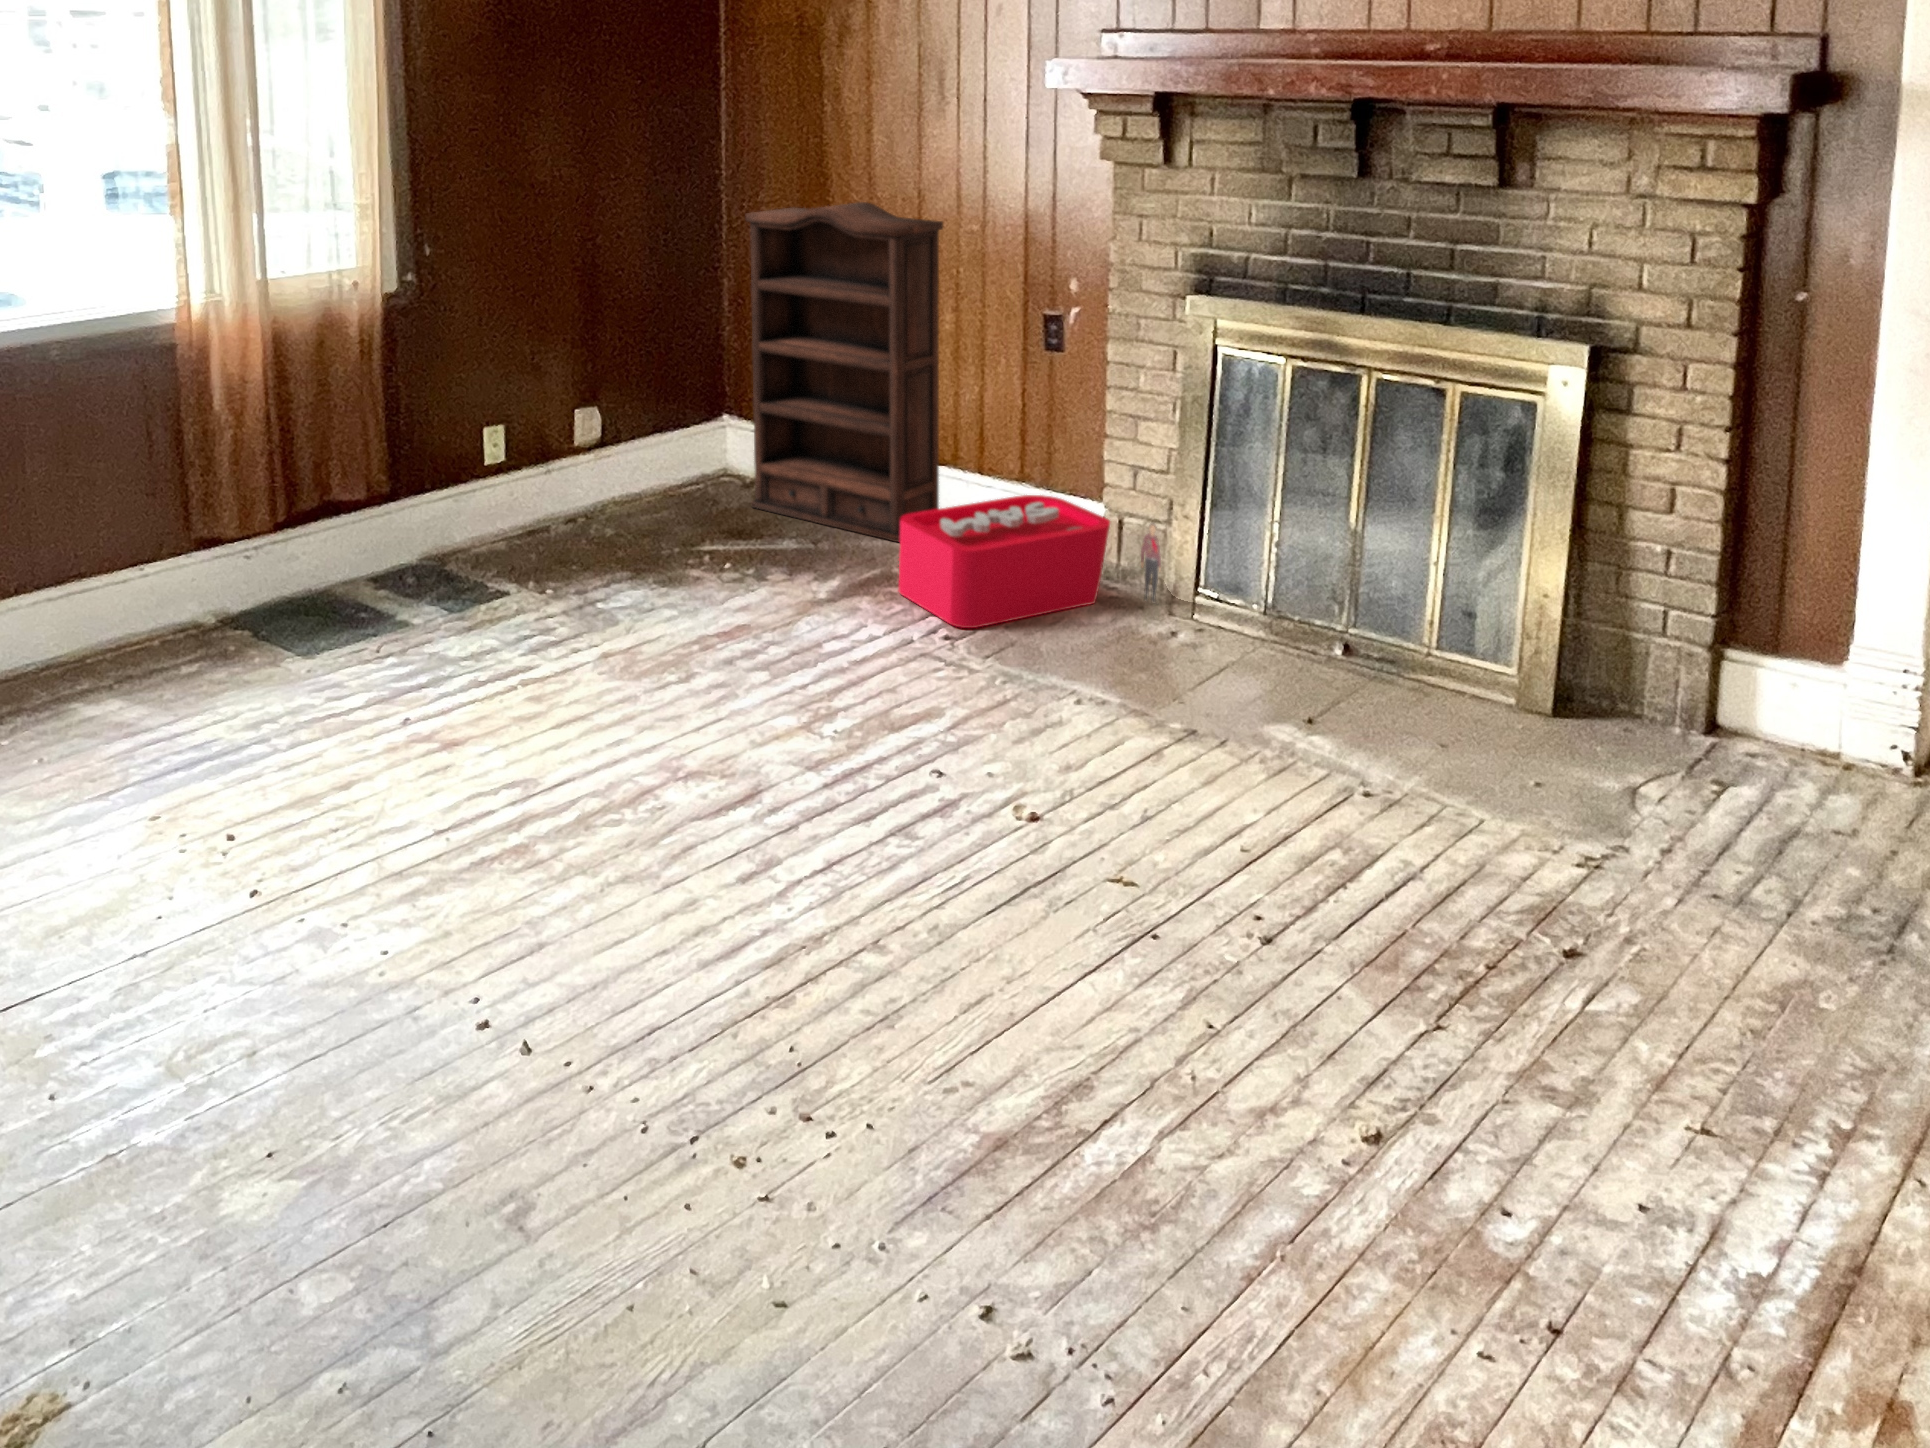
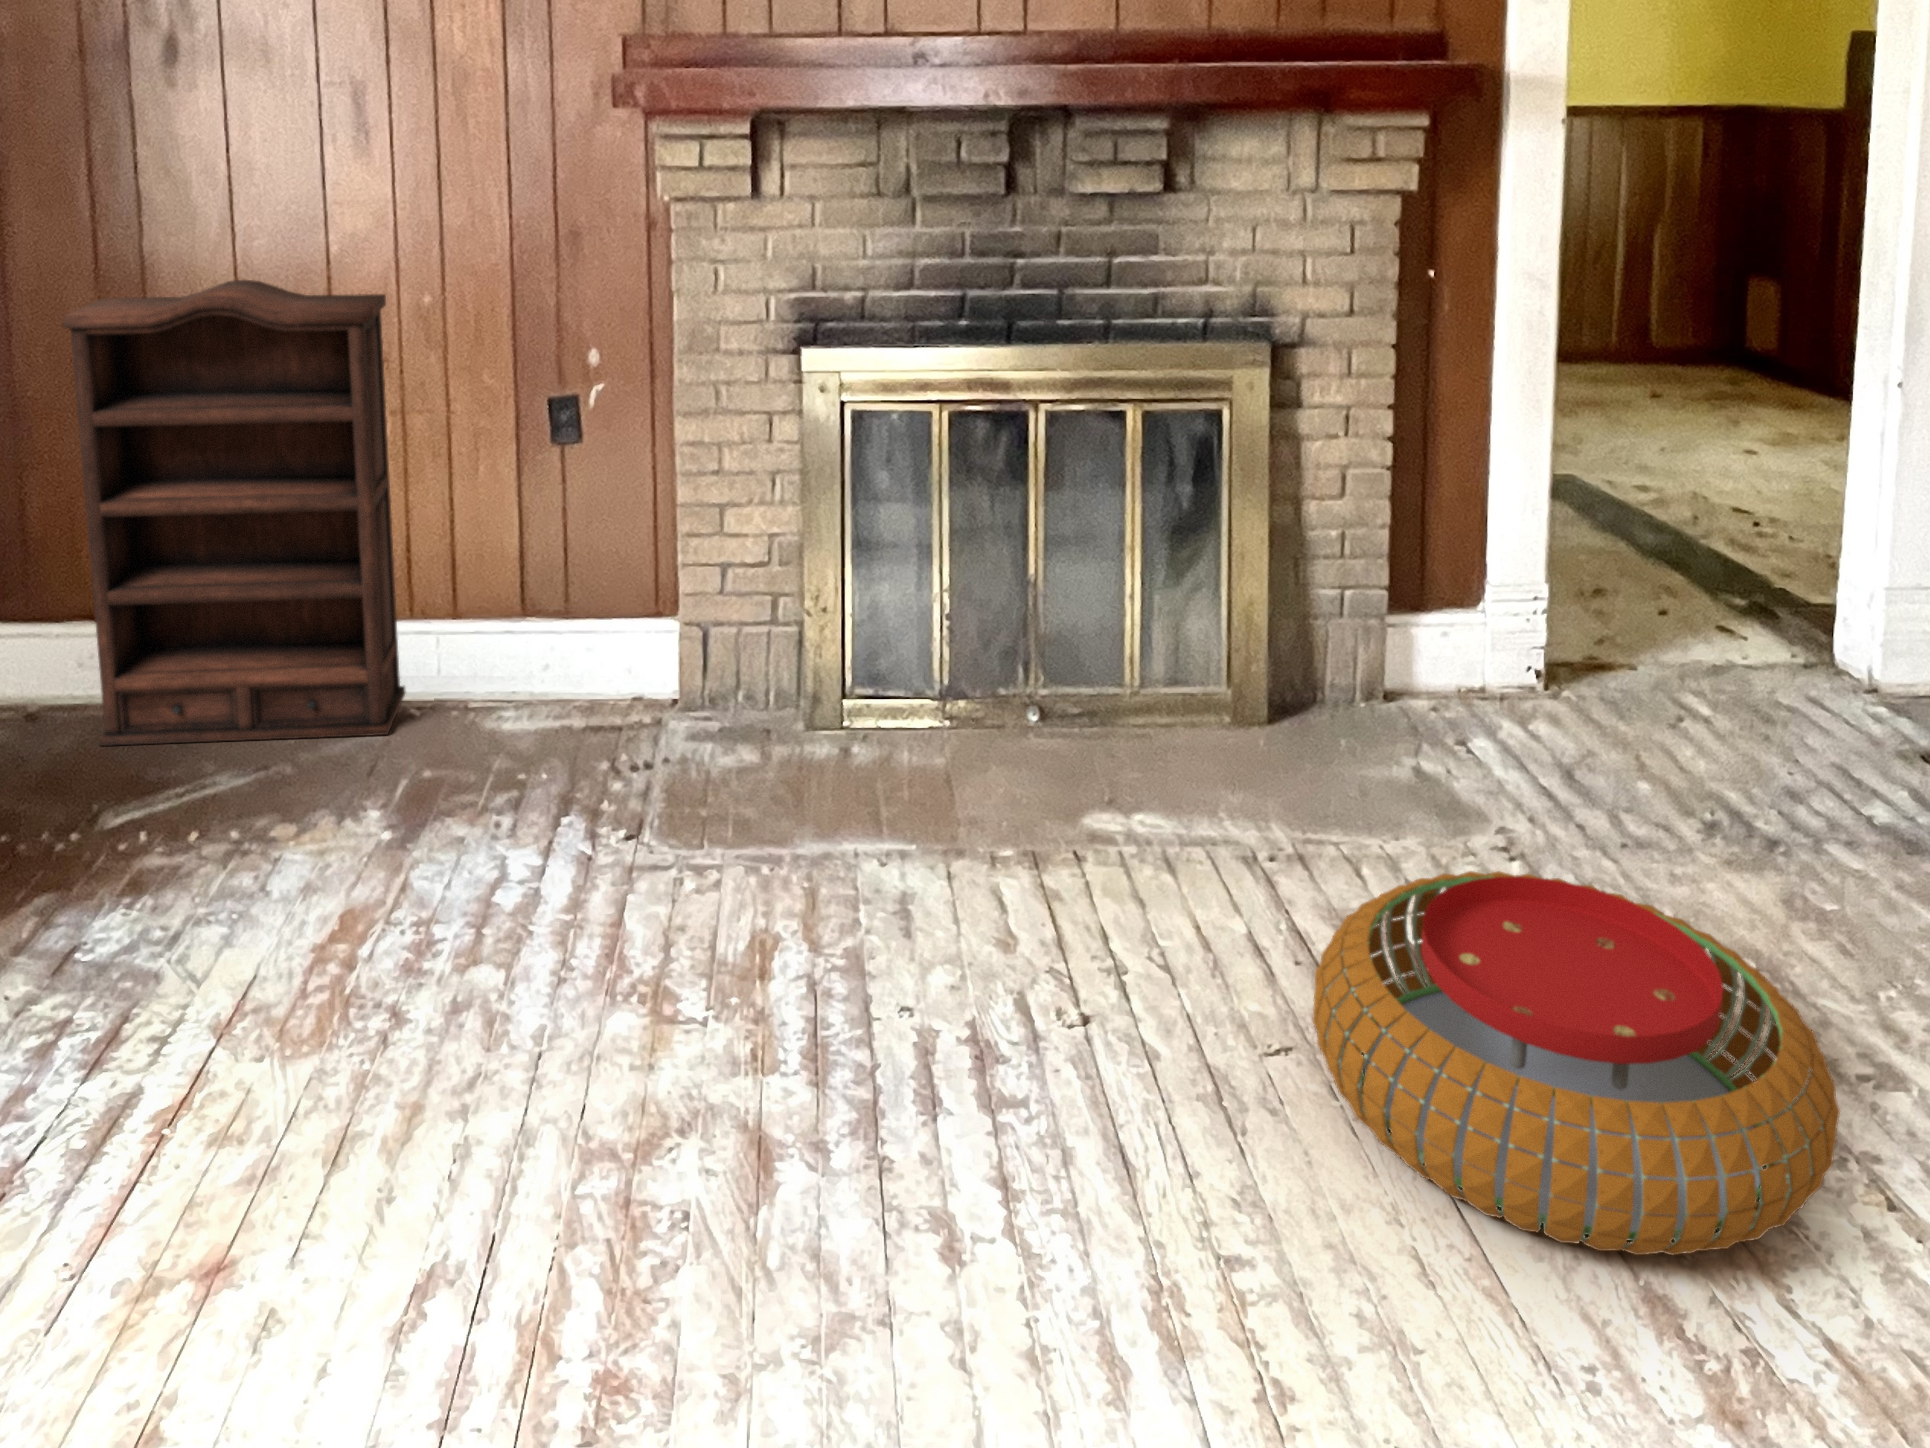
storage bin: present [899,495,1161,628] -> none [487,622,799,830]
pouf: none [1069,761,1482,1045] -> present [1313,871,1840,1256]

